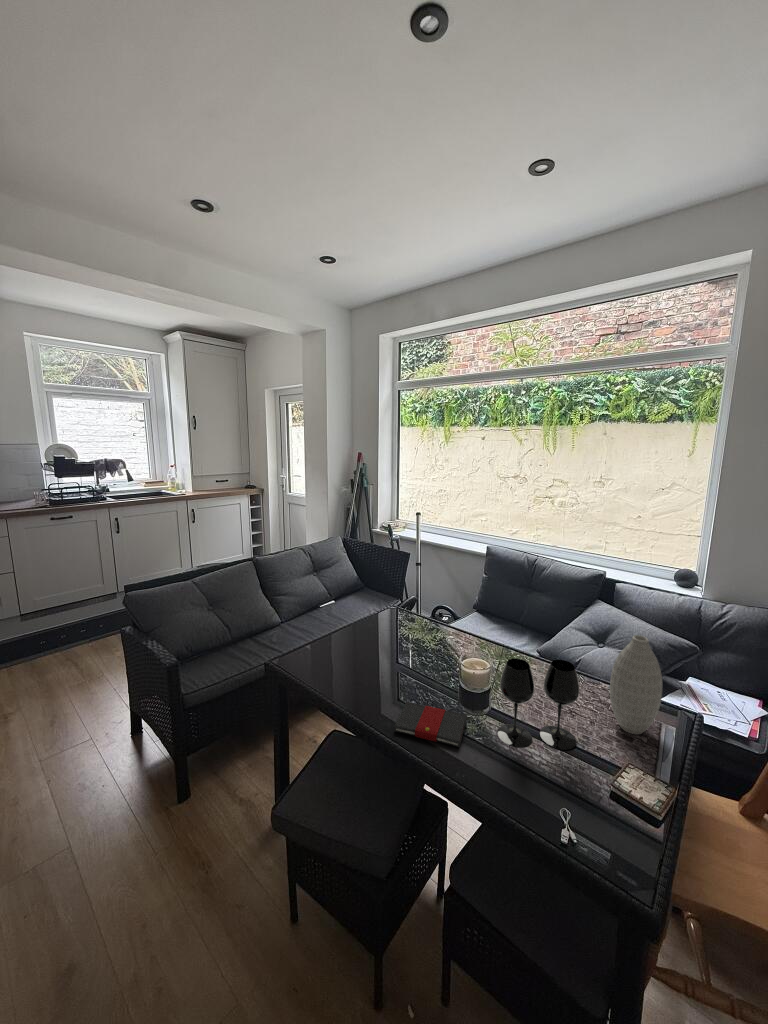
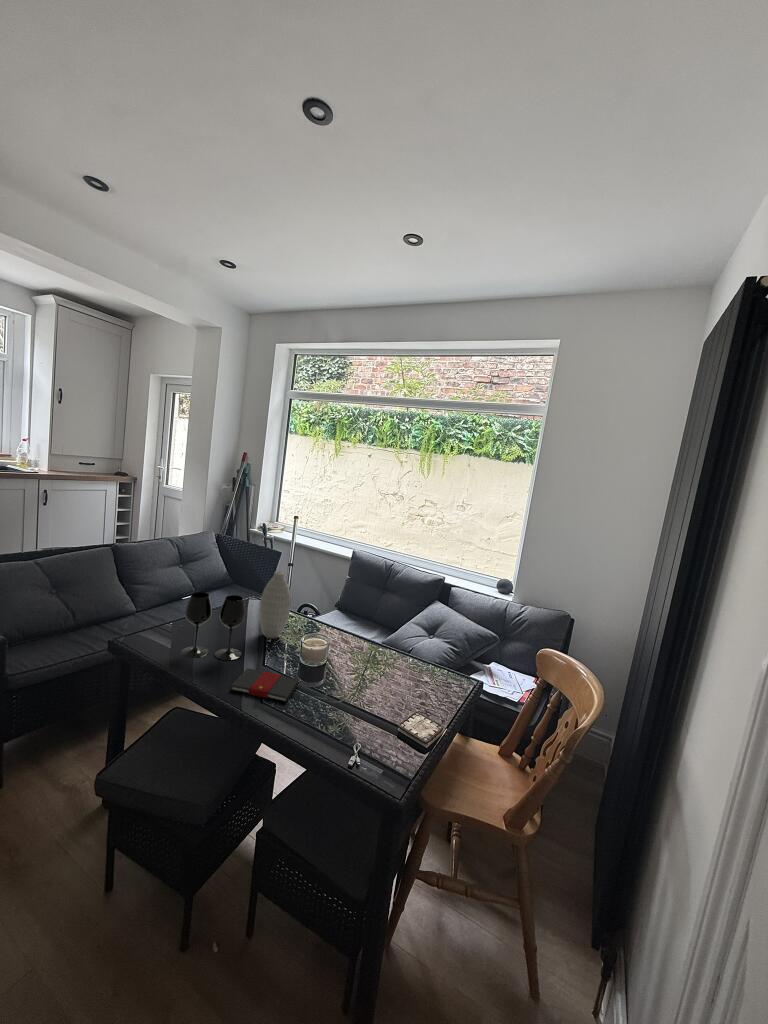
vase: present [610,635,662,734] -> present [259,571,291,638]
wine glass: present [497,659,579,750] -> present [181,592,245,660]

